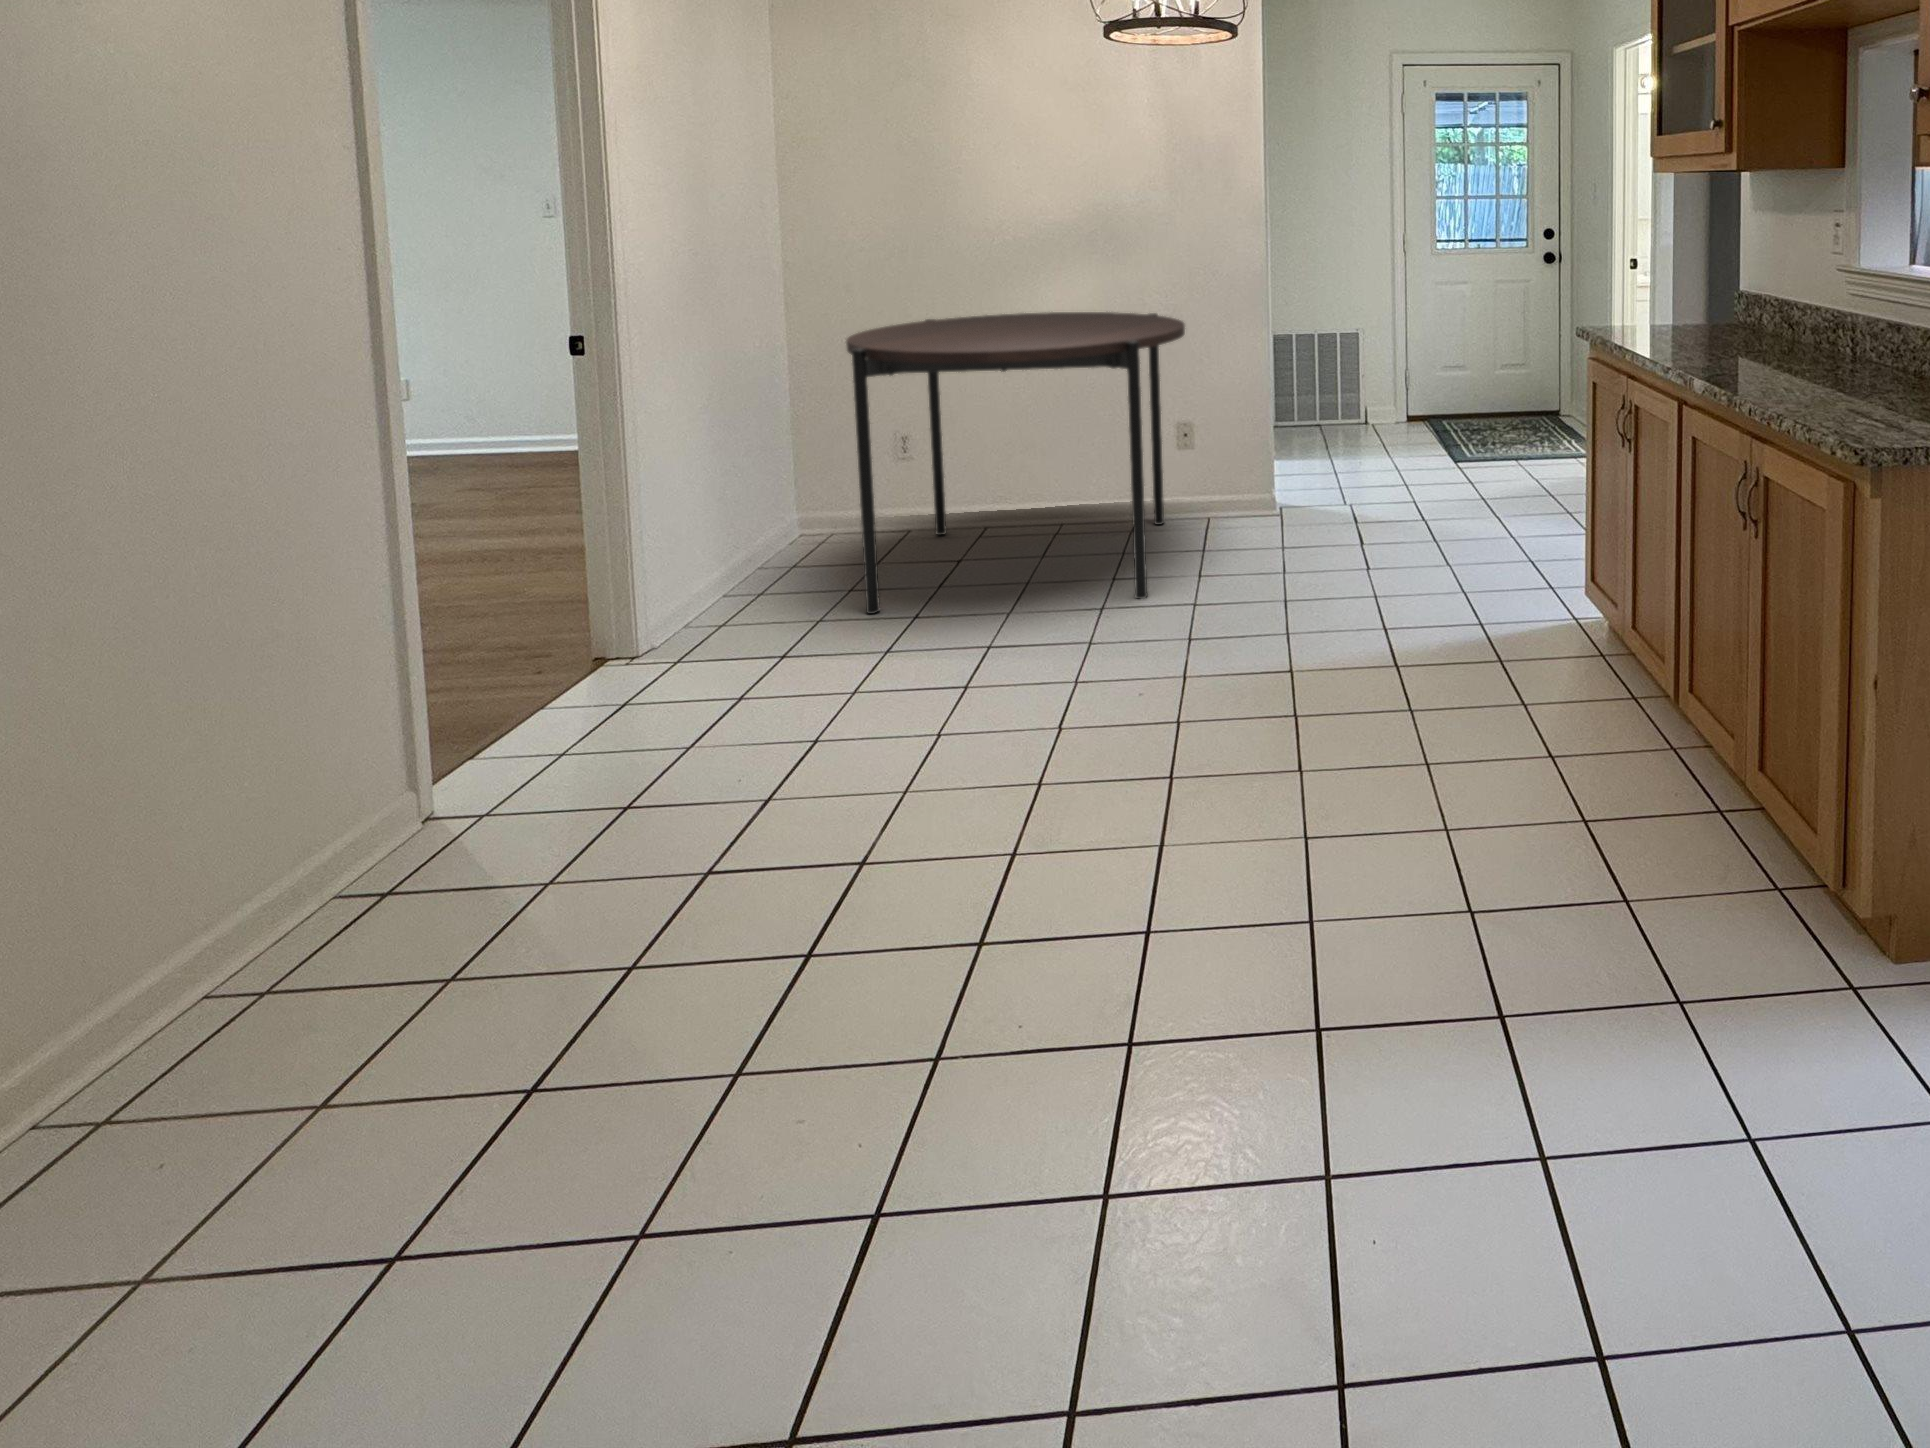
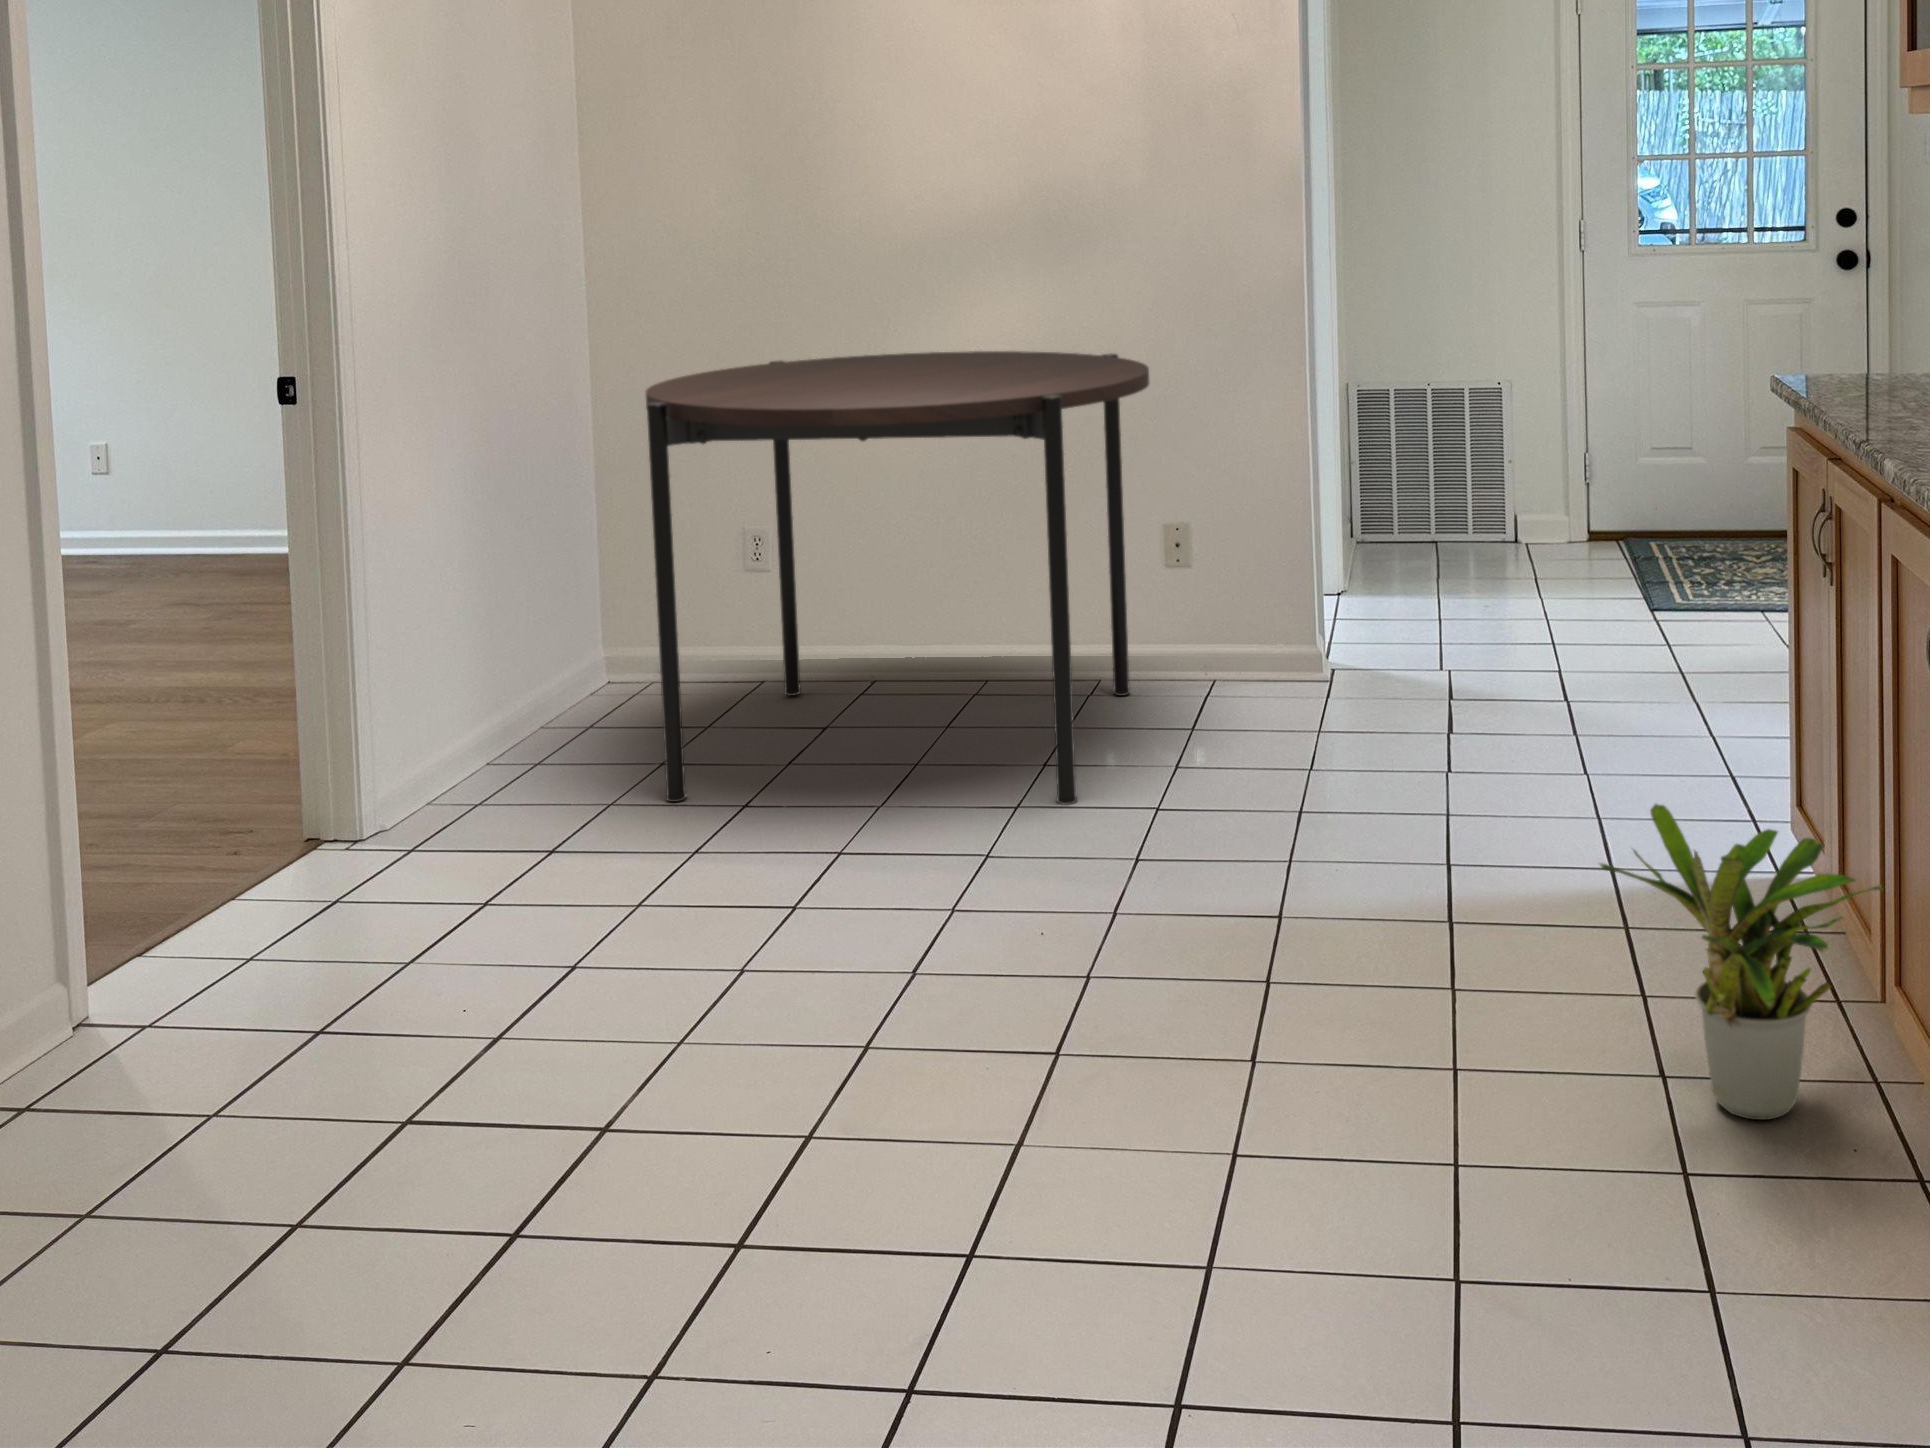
potted plant: none [1529,588,1695,776] -> present [1600,804,1883,1120]

